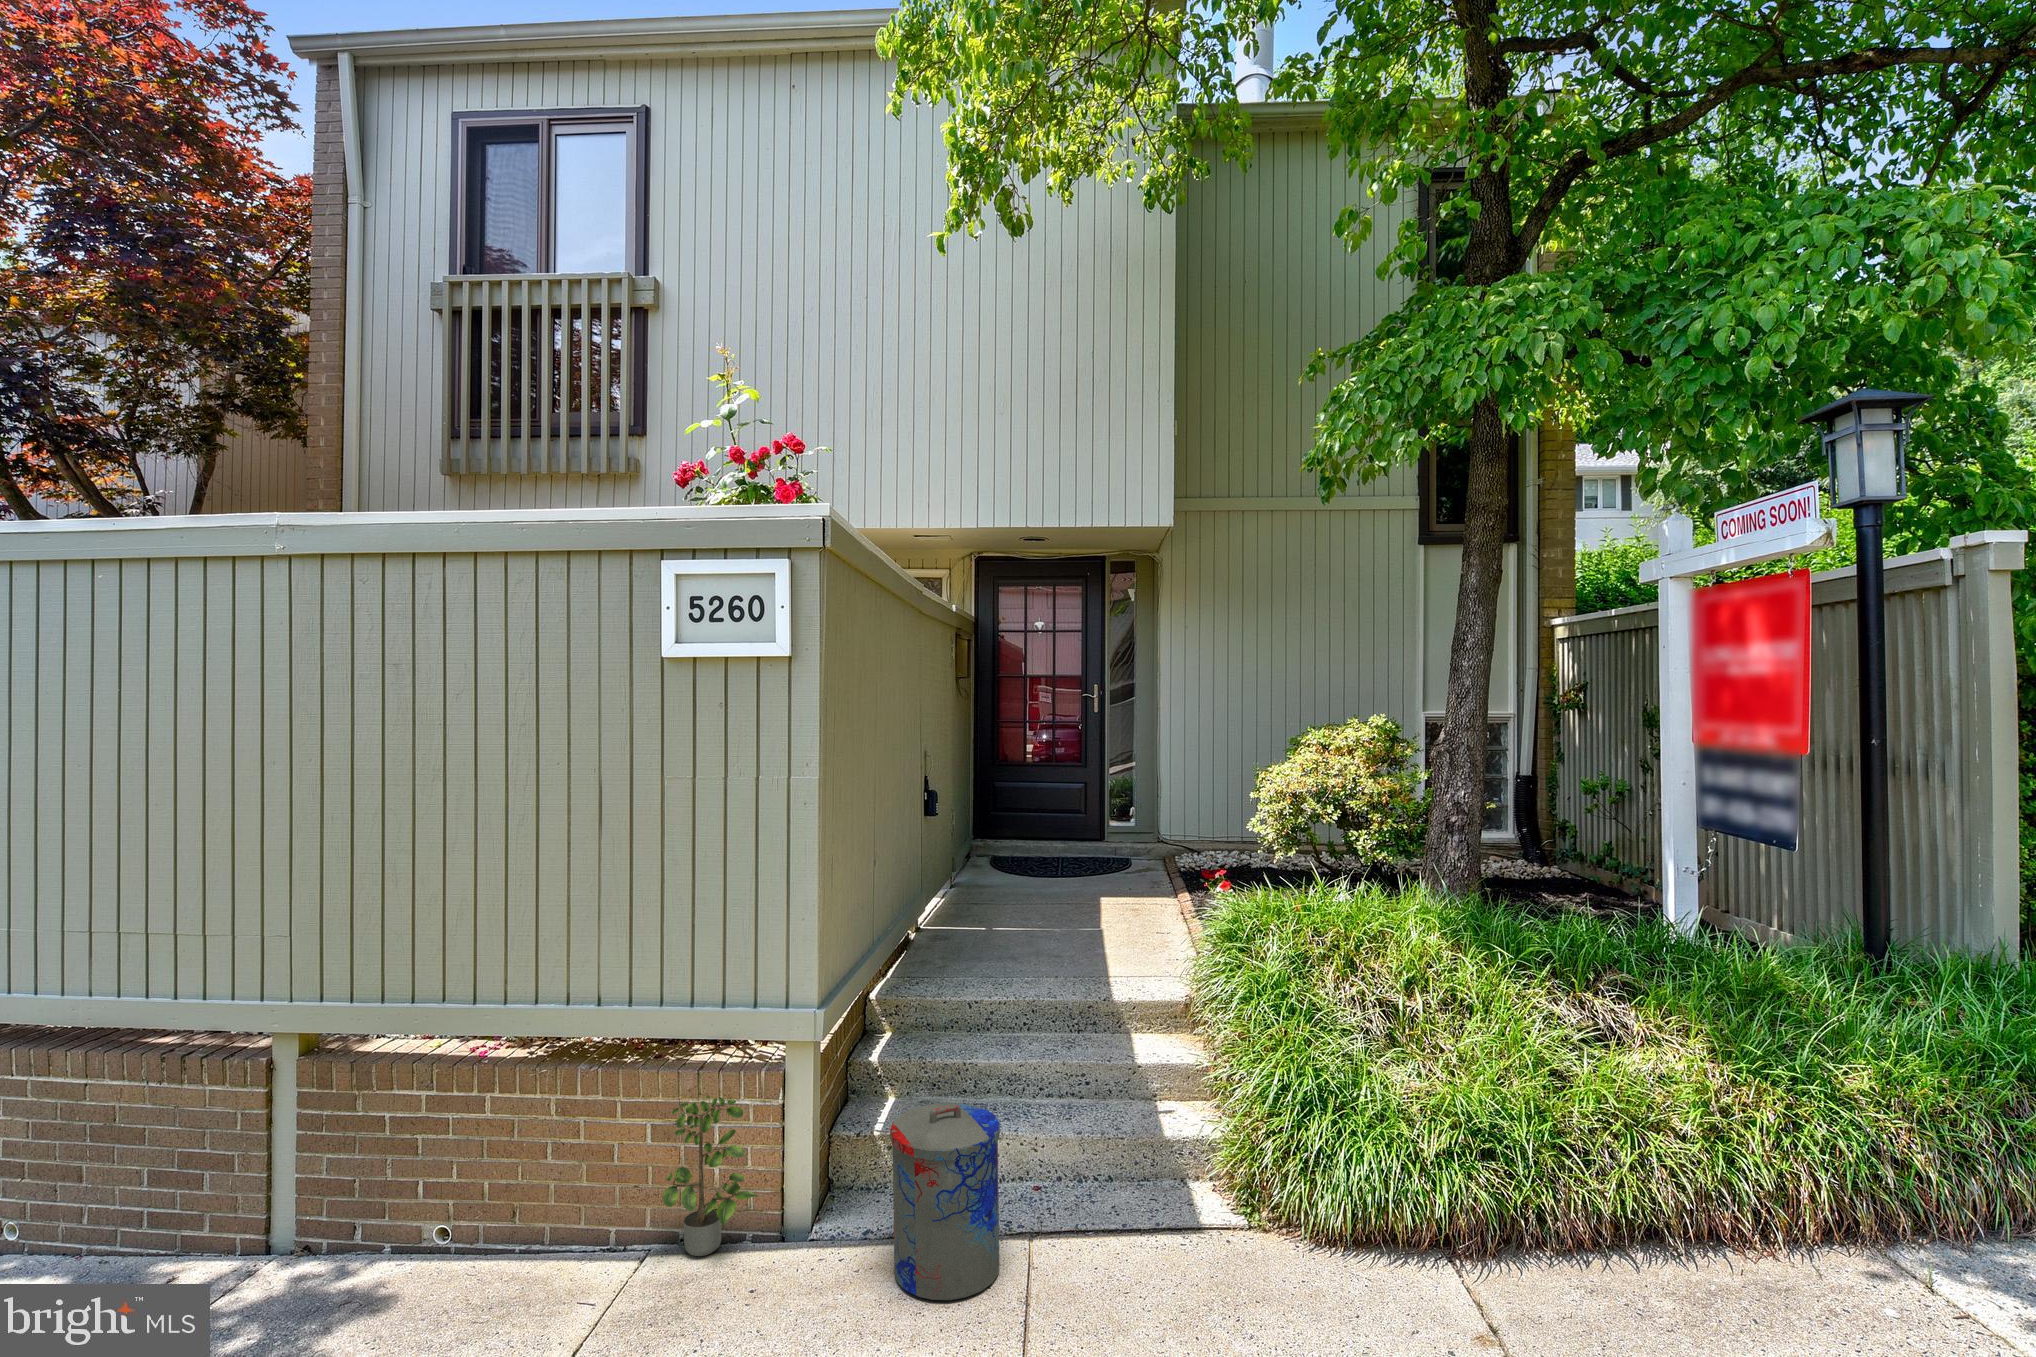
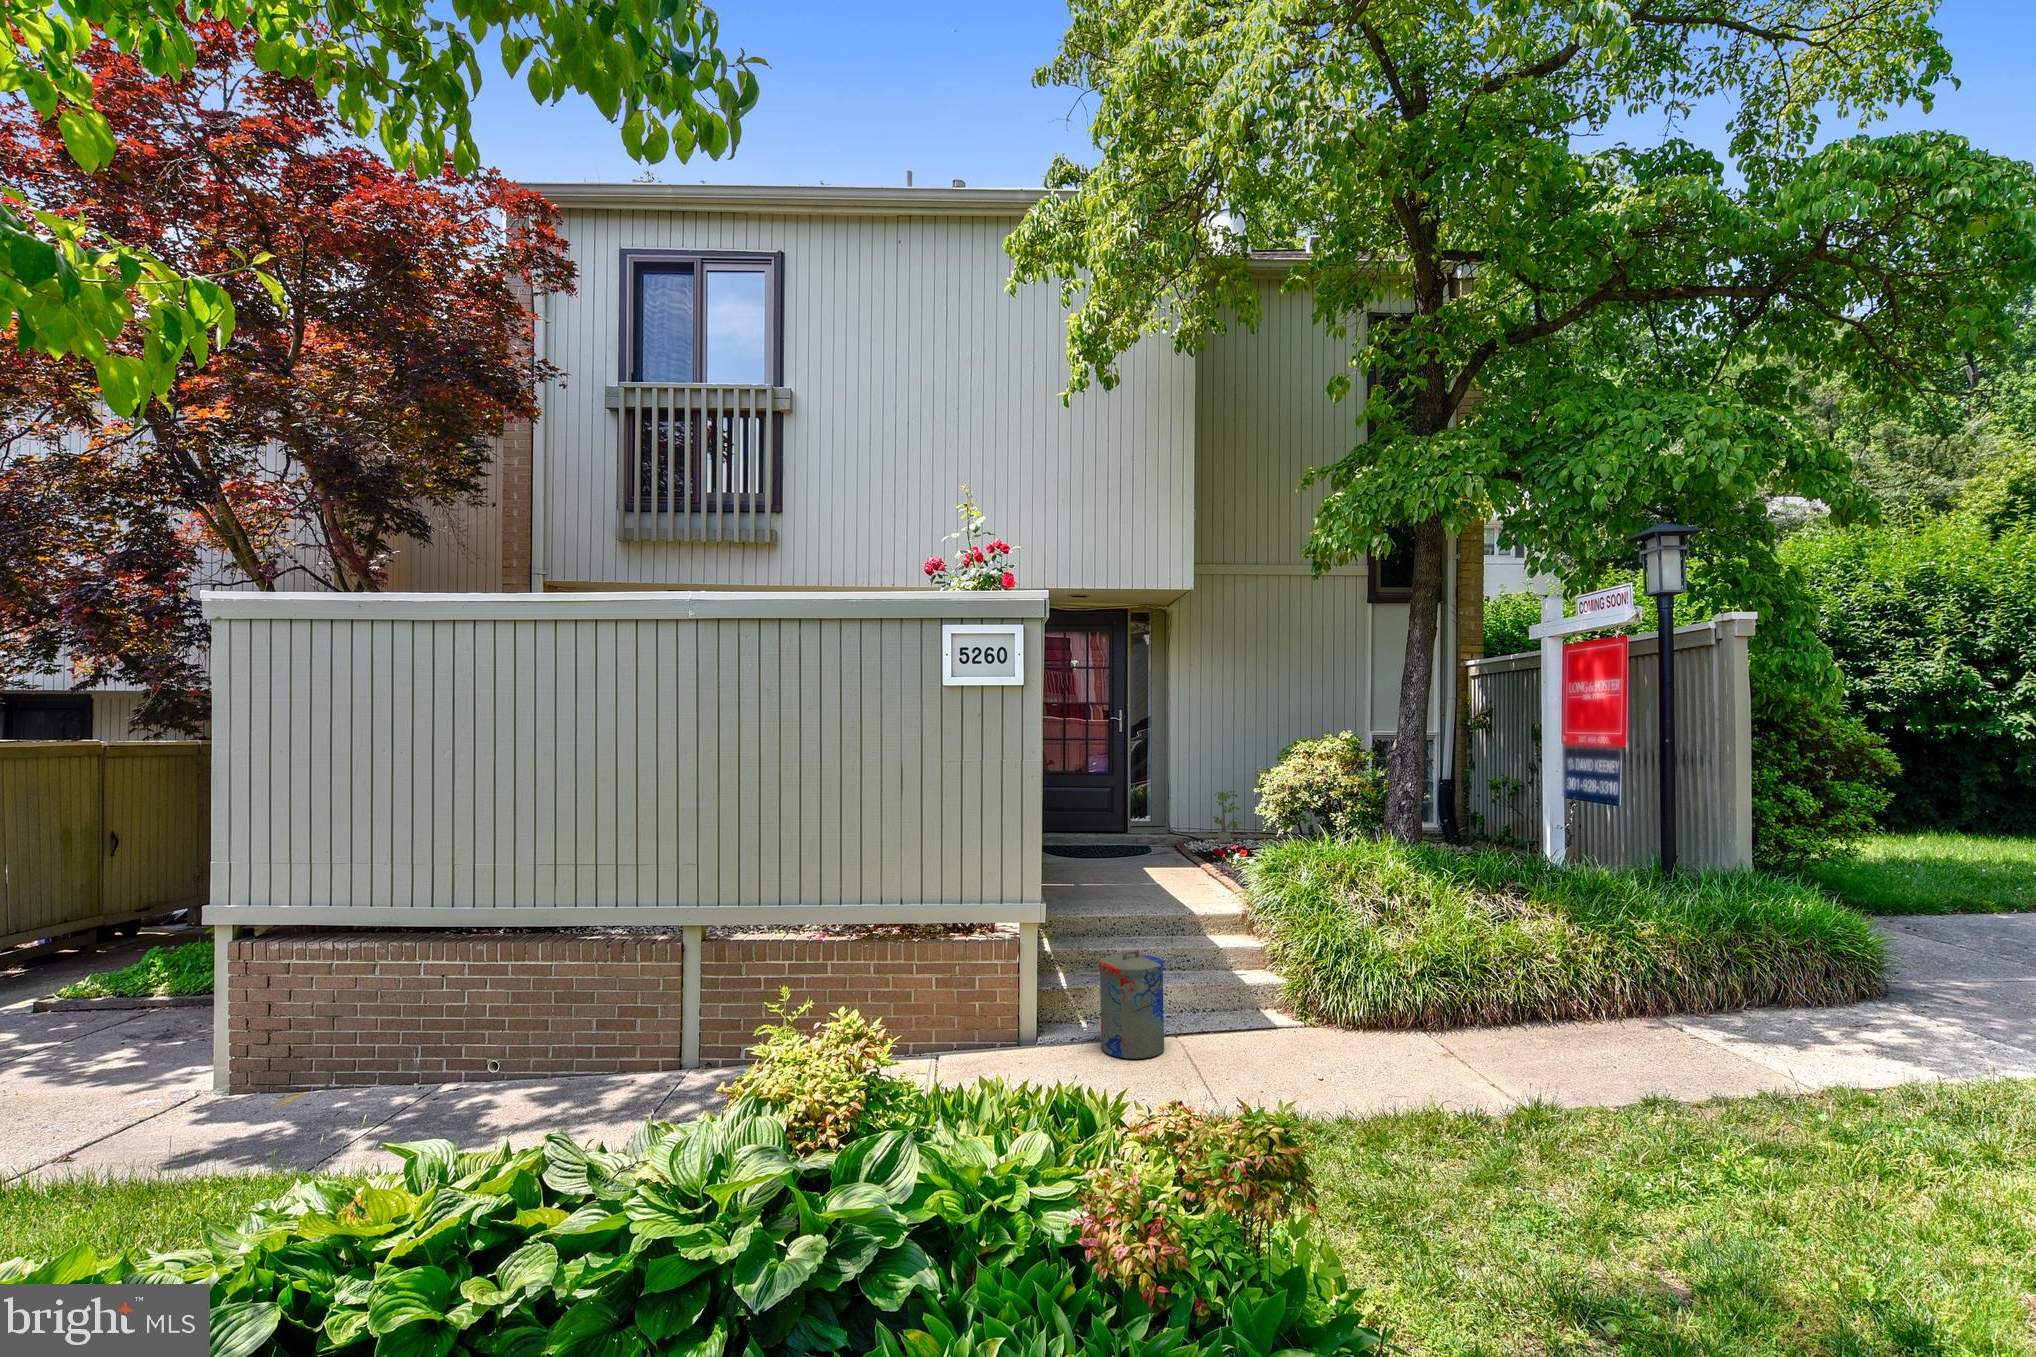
potted plant: present [662,1095,758,1256] -> present [1213,791,1242,843]

